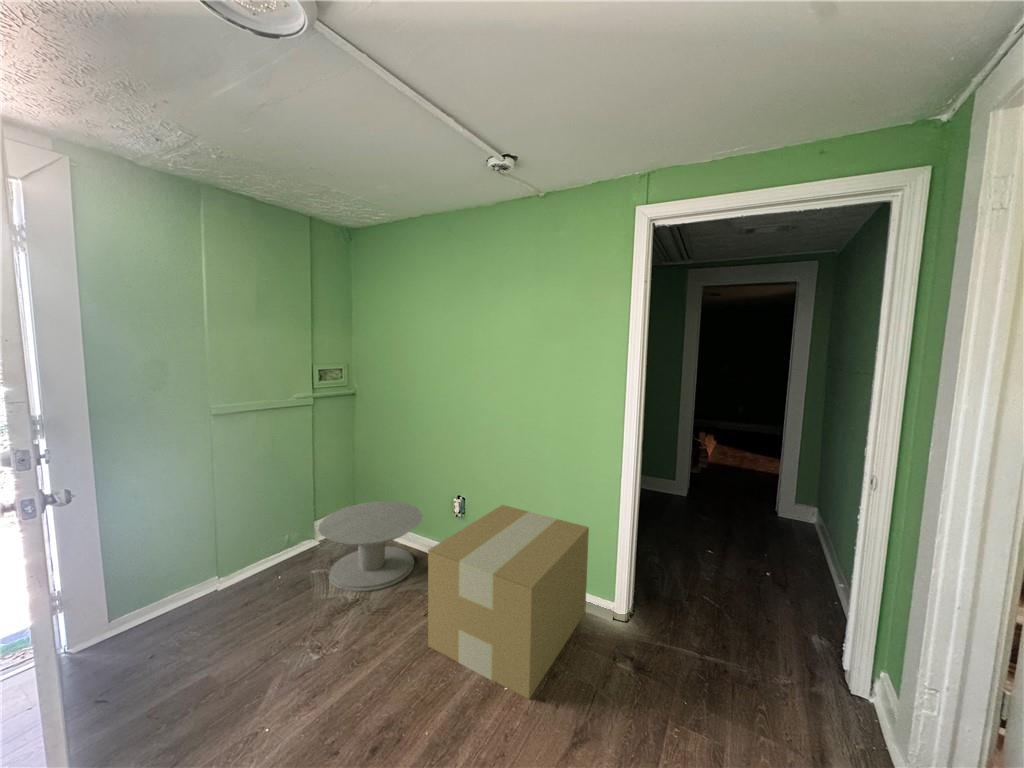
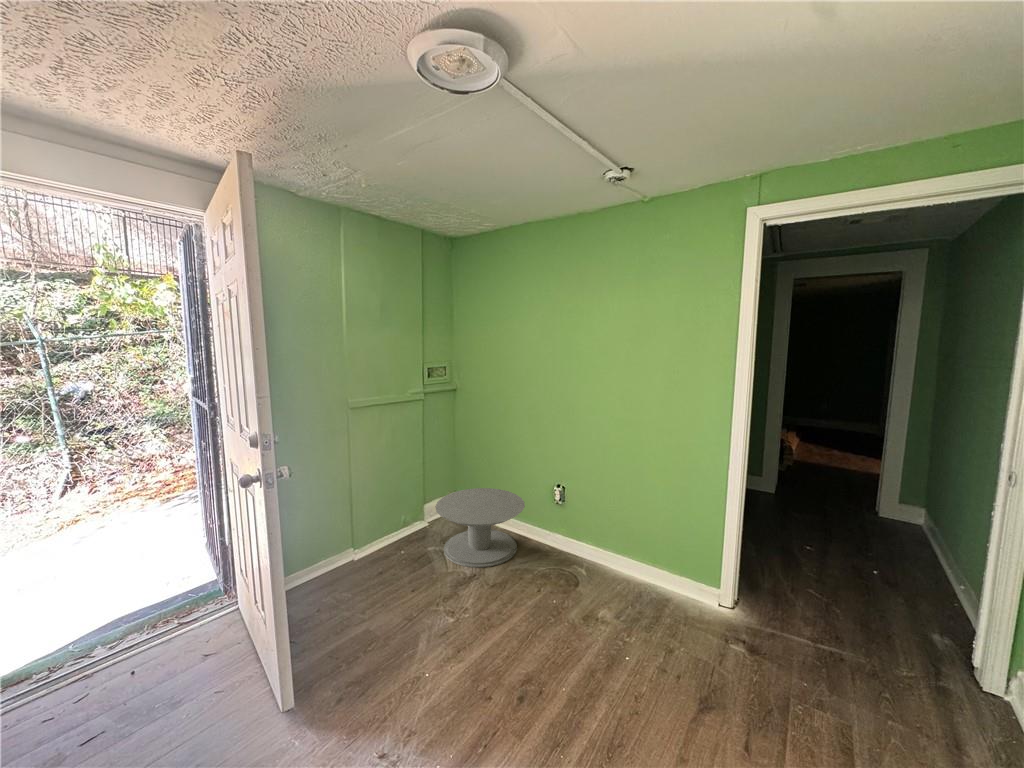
cardboard box: present [428,505,589,699] -> none [548,494,694,670]

